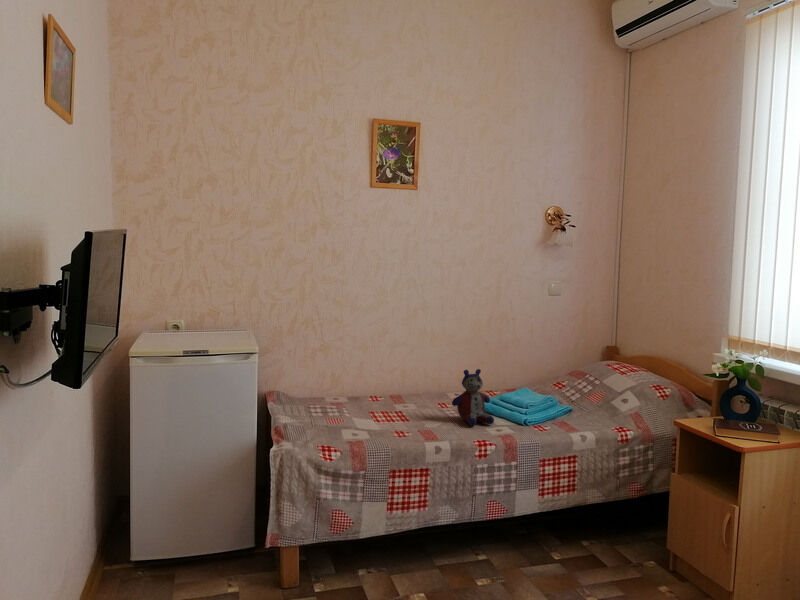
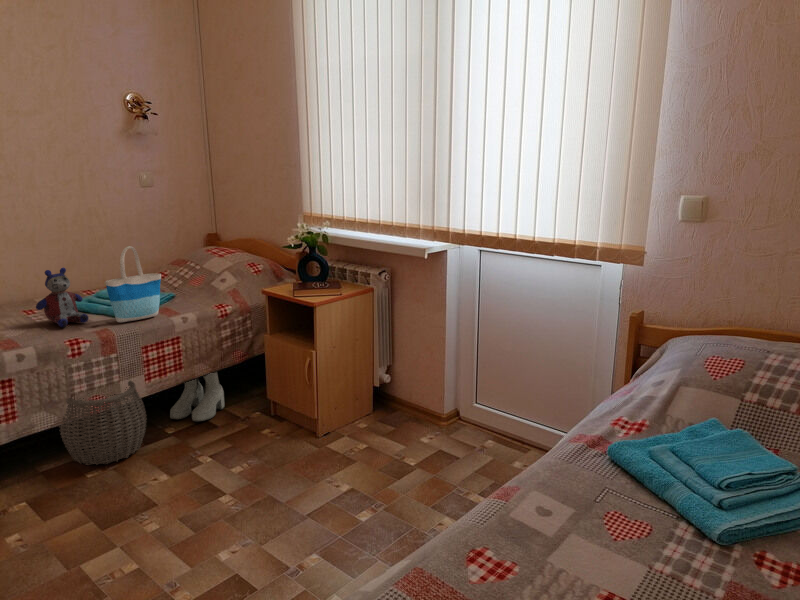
tote bag: none [515,356,567,431] -> present [106,246,161,322]
woven basket: none [456,484,536,574] -> present [60,381,147,465]
boots: none [555,491,614,553] -> present [170,371,224,422]

